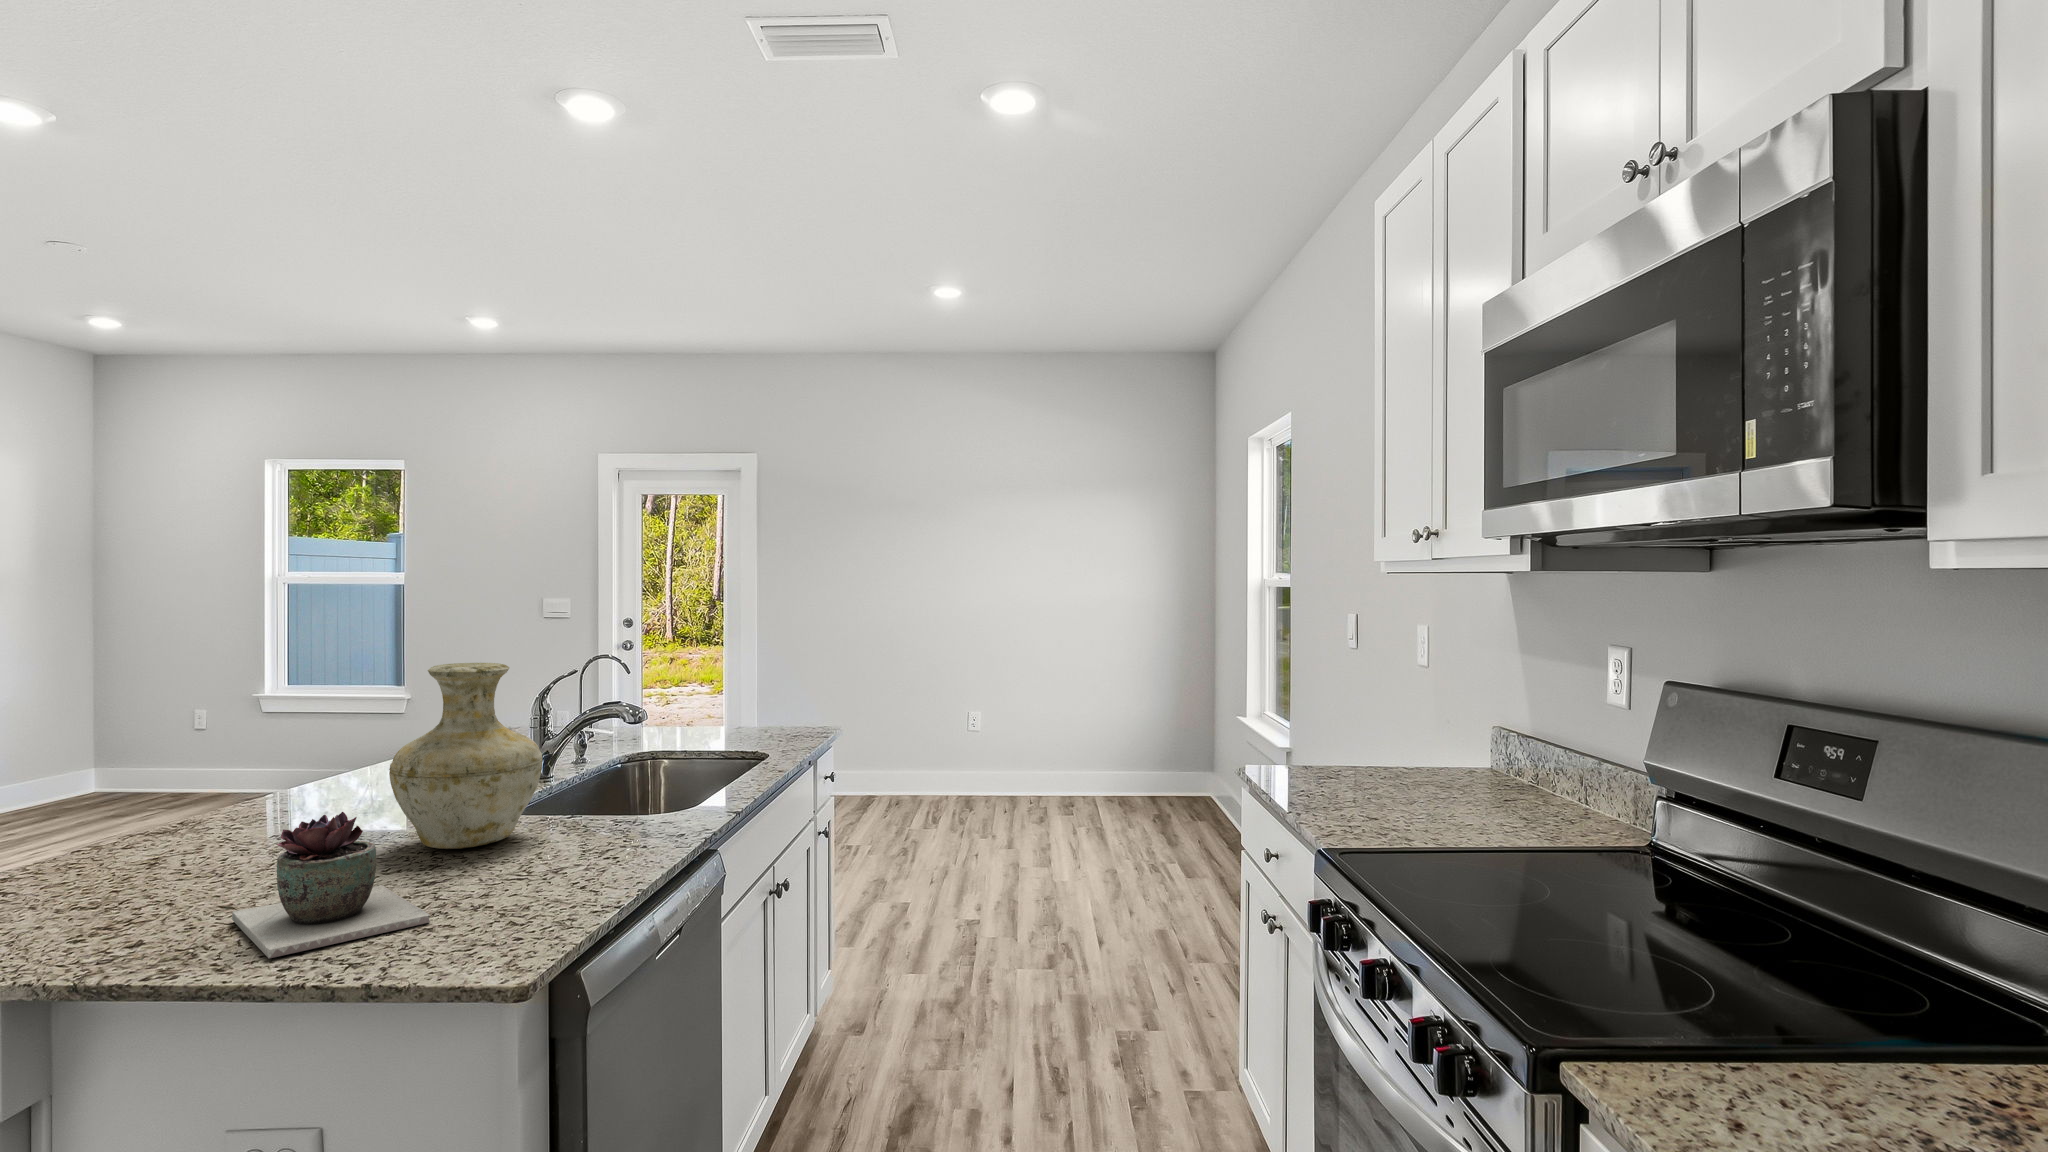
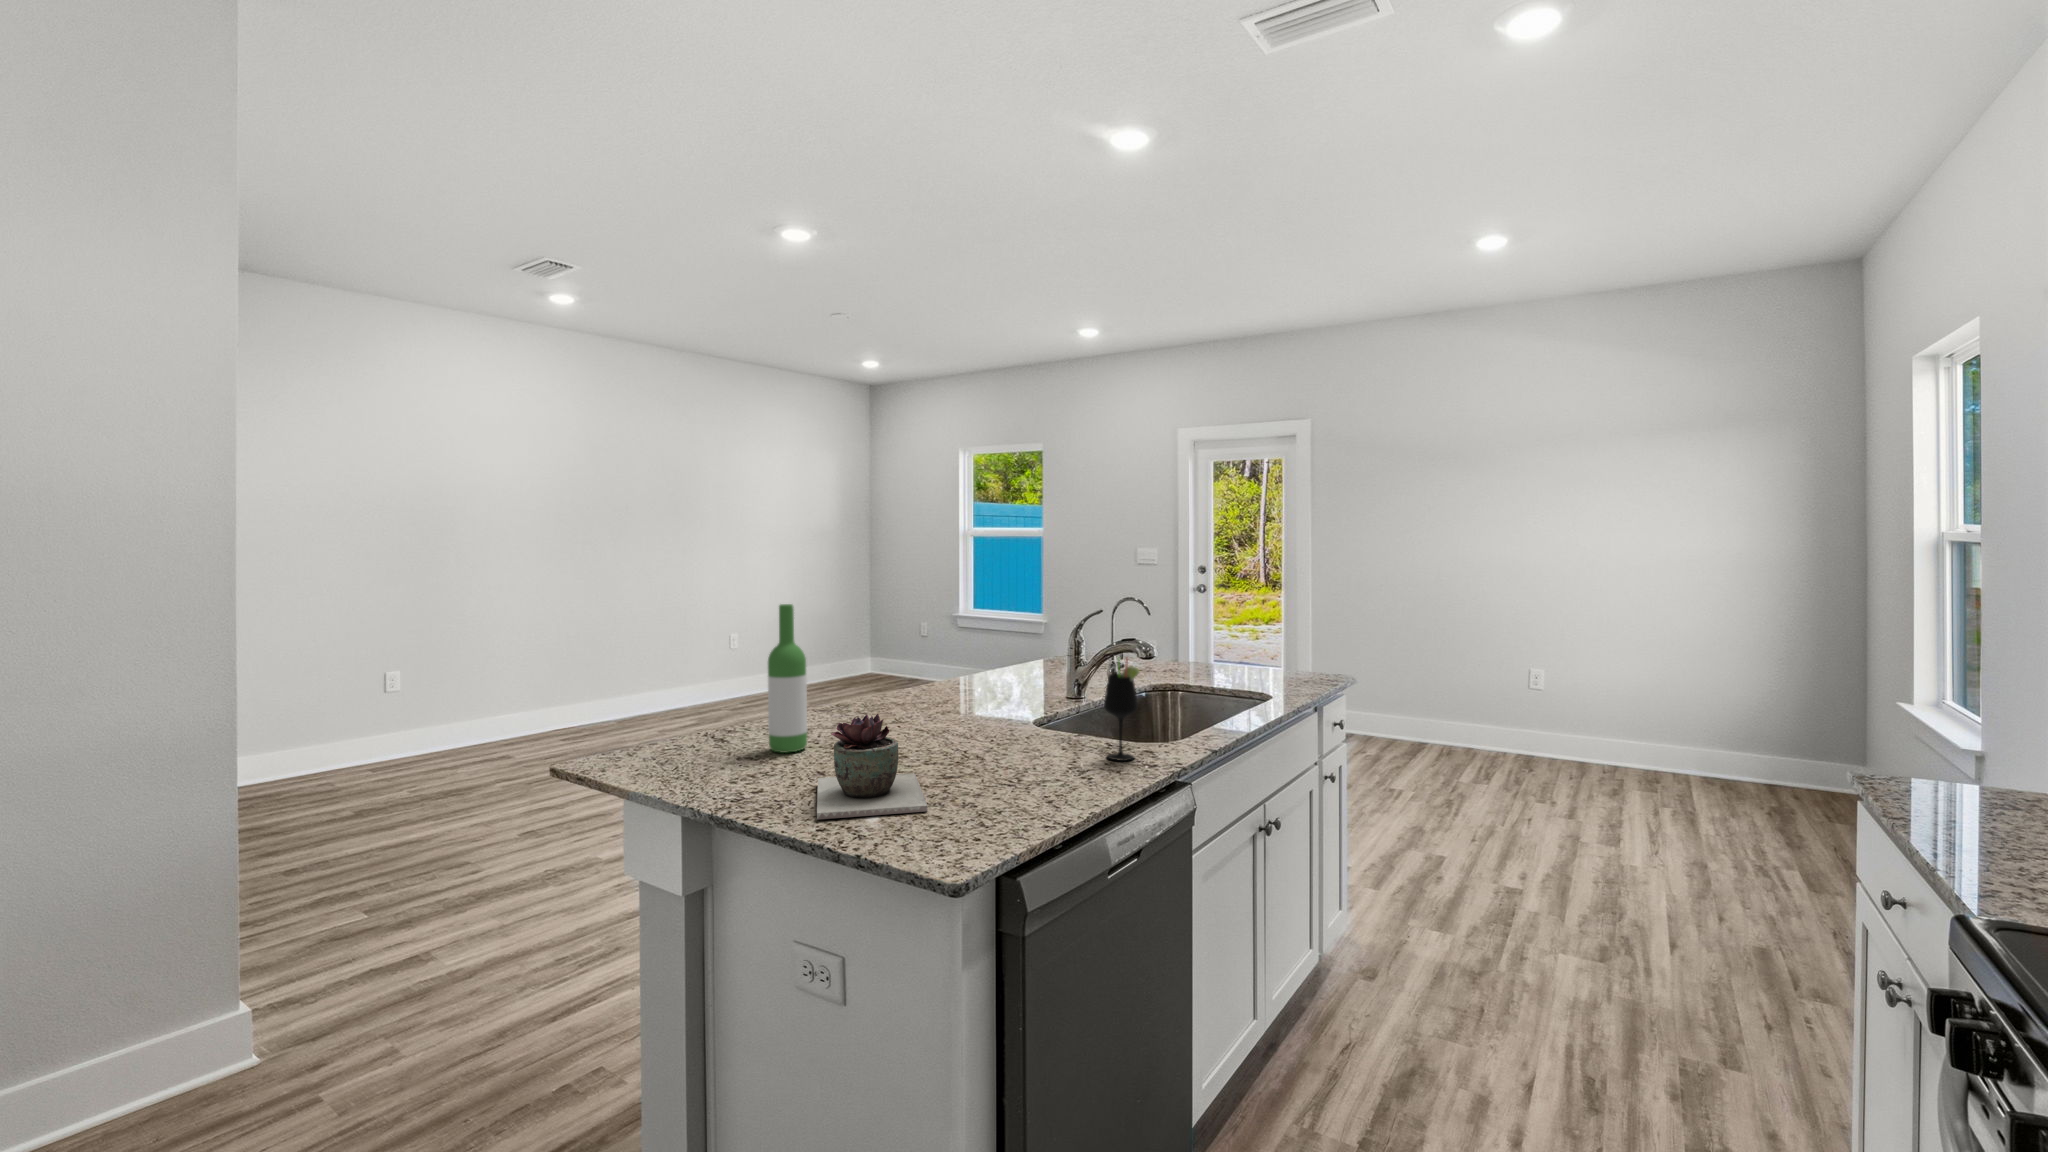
vase: present [389,663,543,849] -> none [936,601,1046,751]
wine bottle: none [101,679,173,893] -> present [768,604,807,753]
wine glass: none [621,719,666,835] -> present [1104,659,1140,761]

